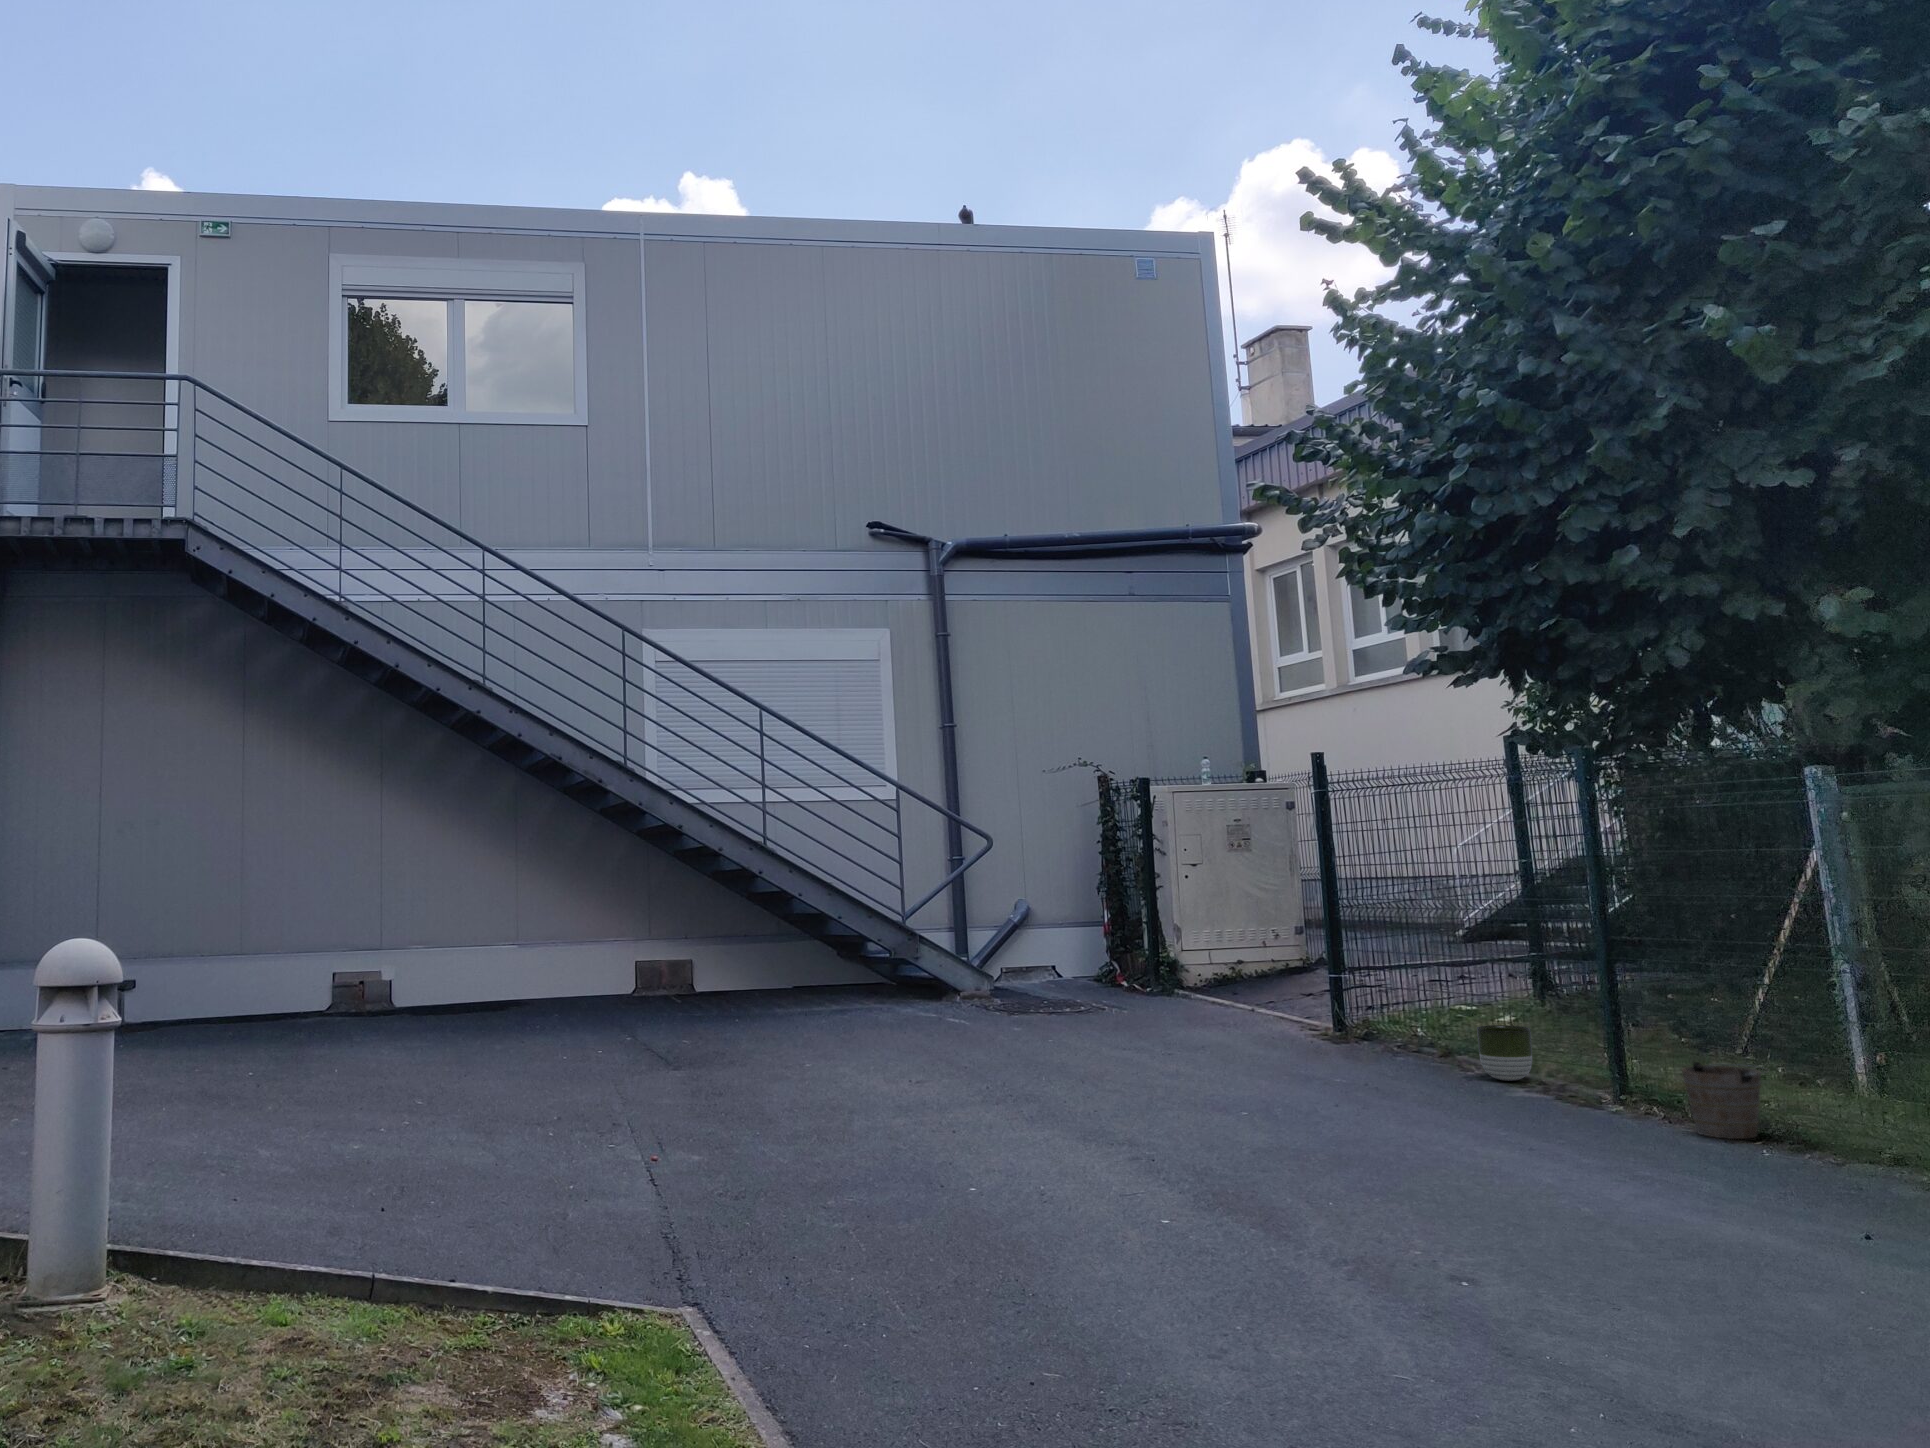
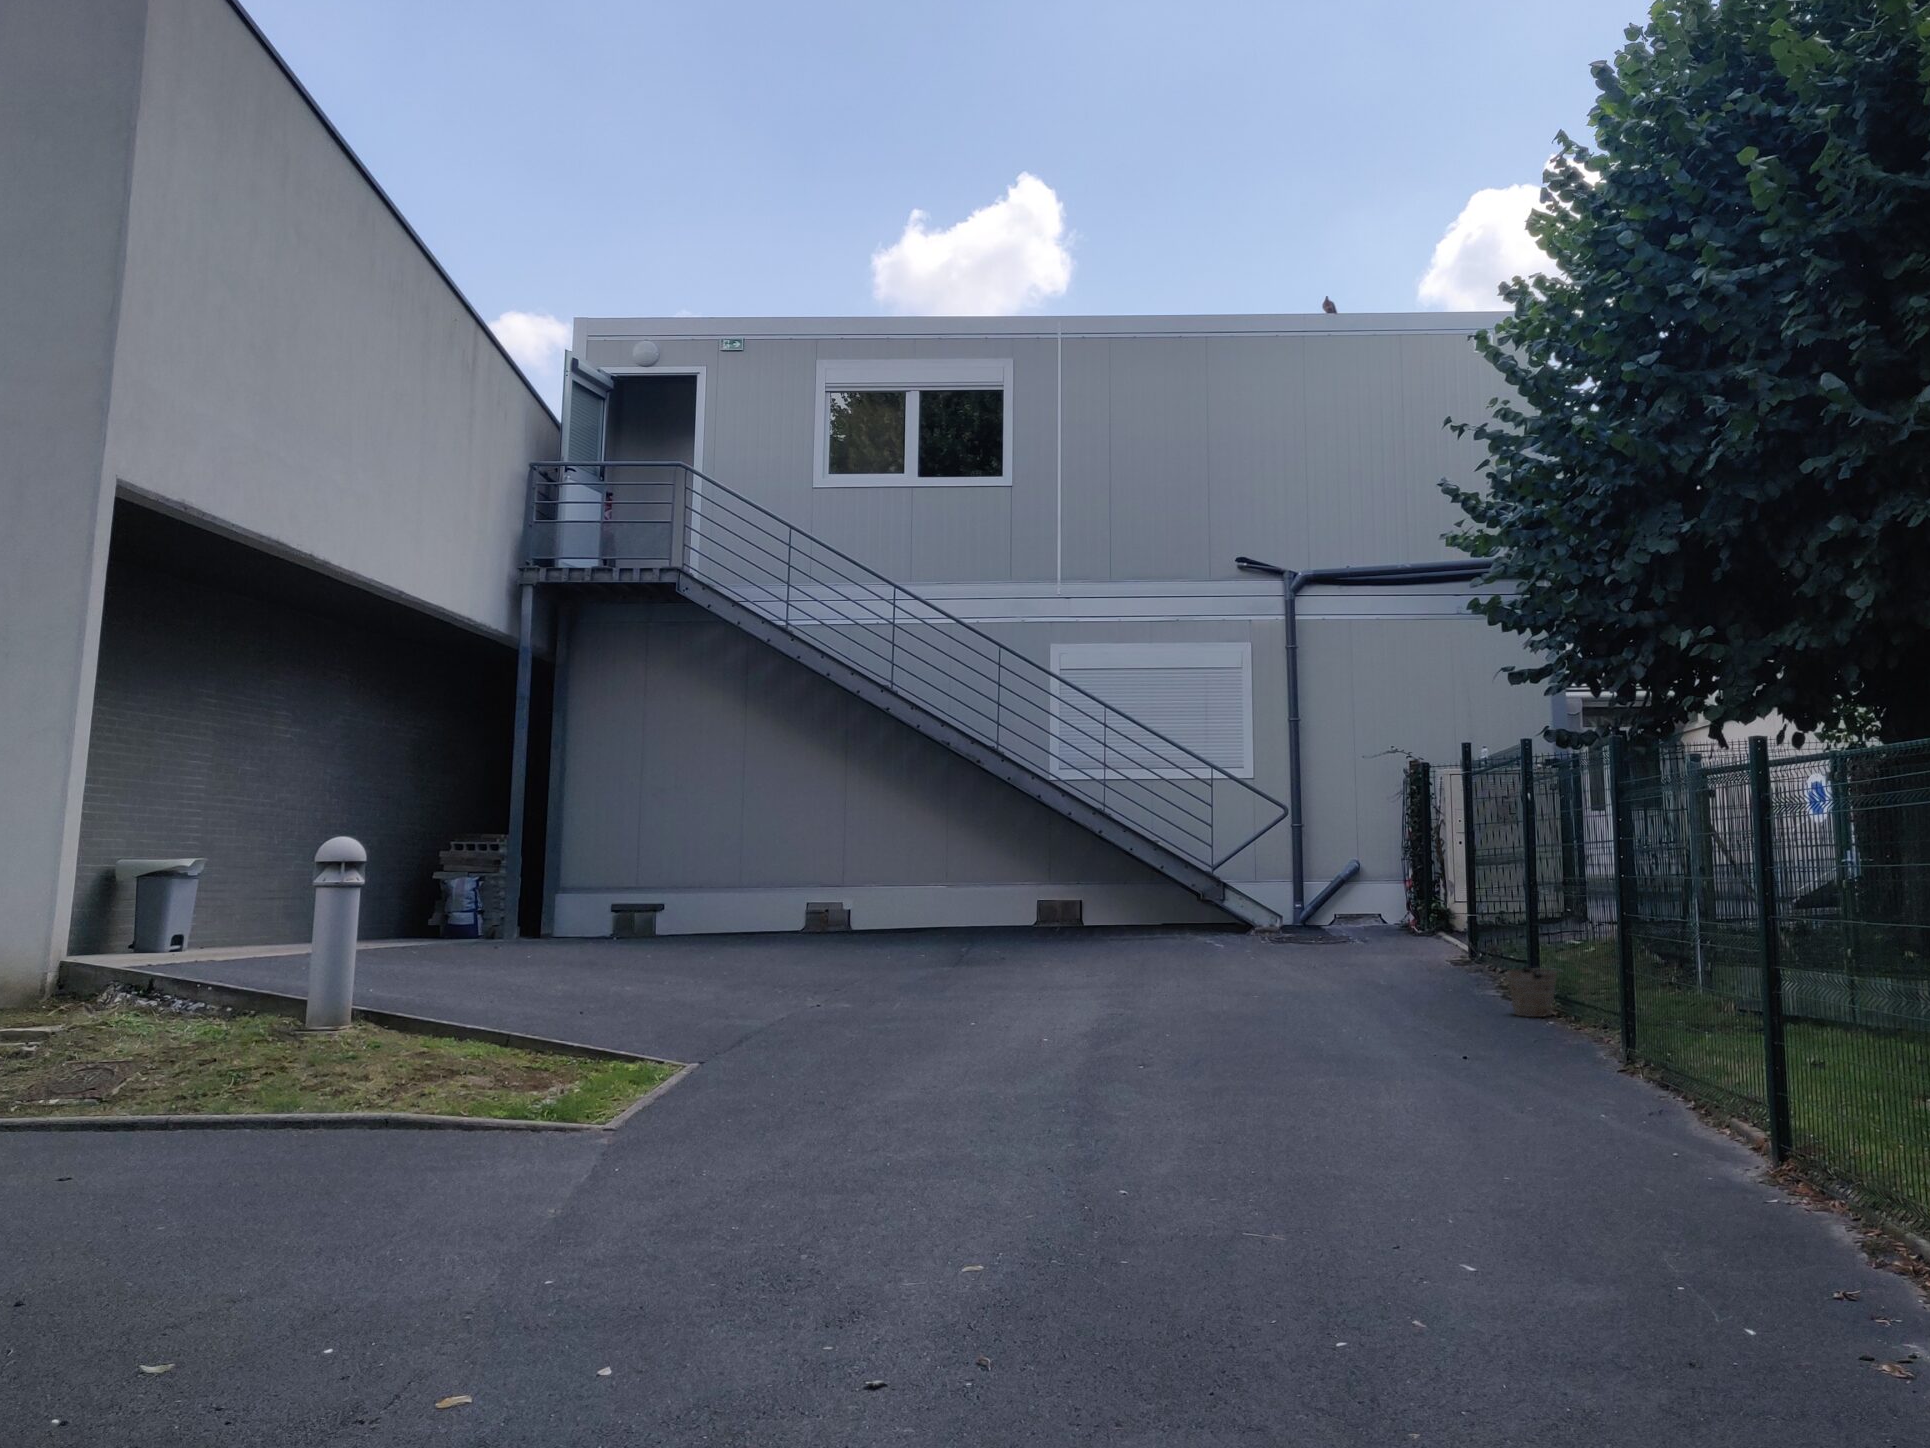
planter: present [1477,1025,1532,1081] -> none [1469,947,1505,986]

